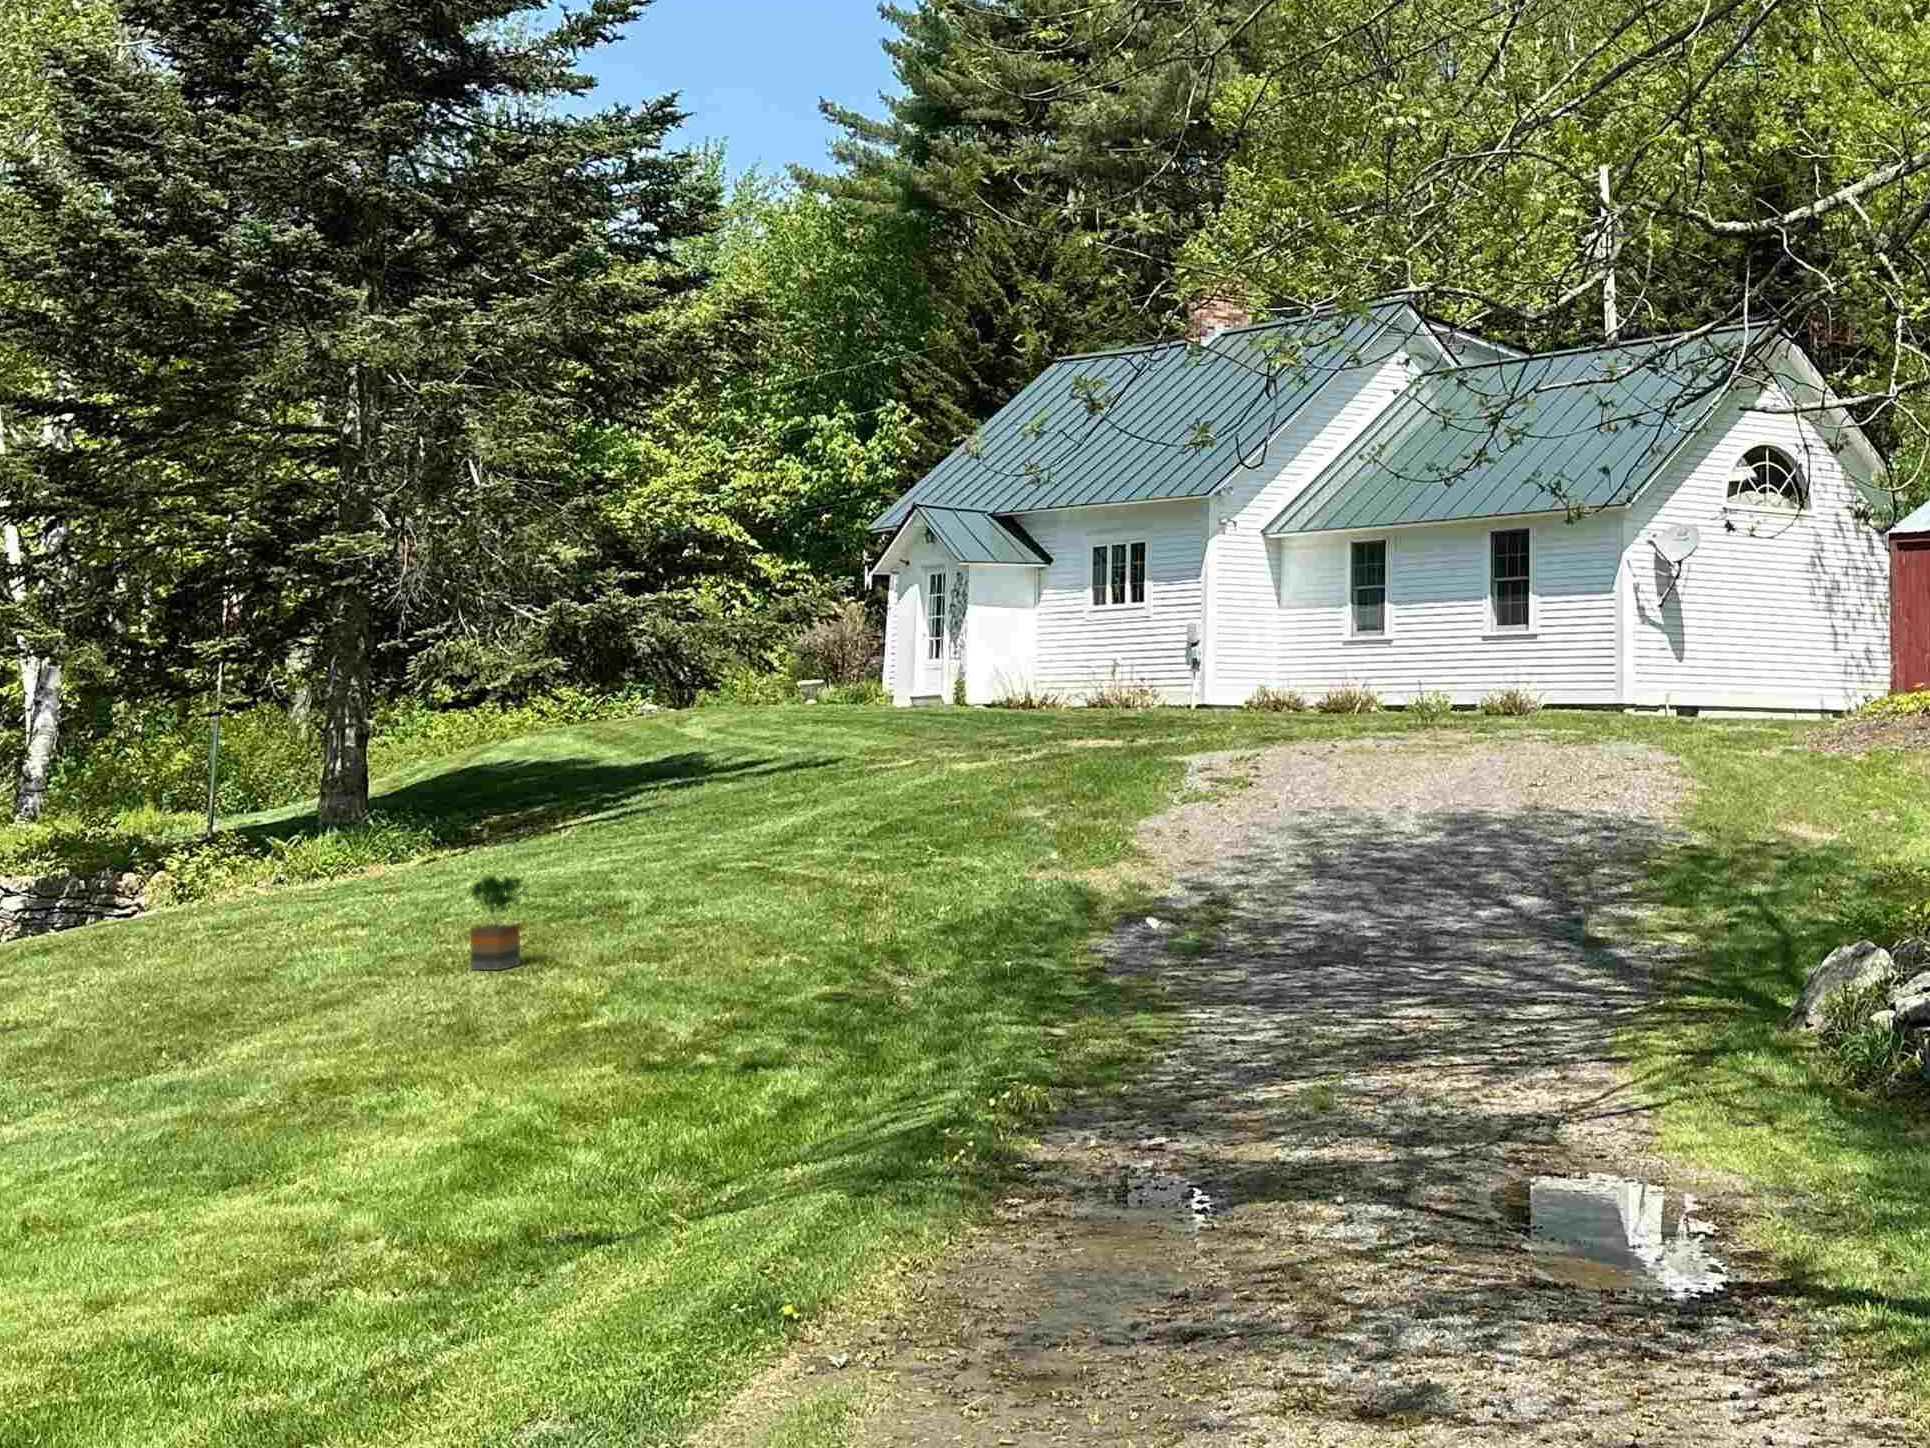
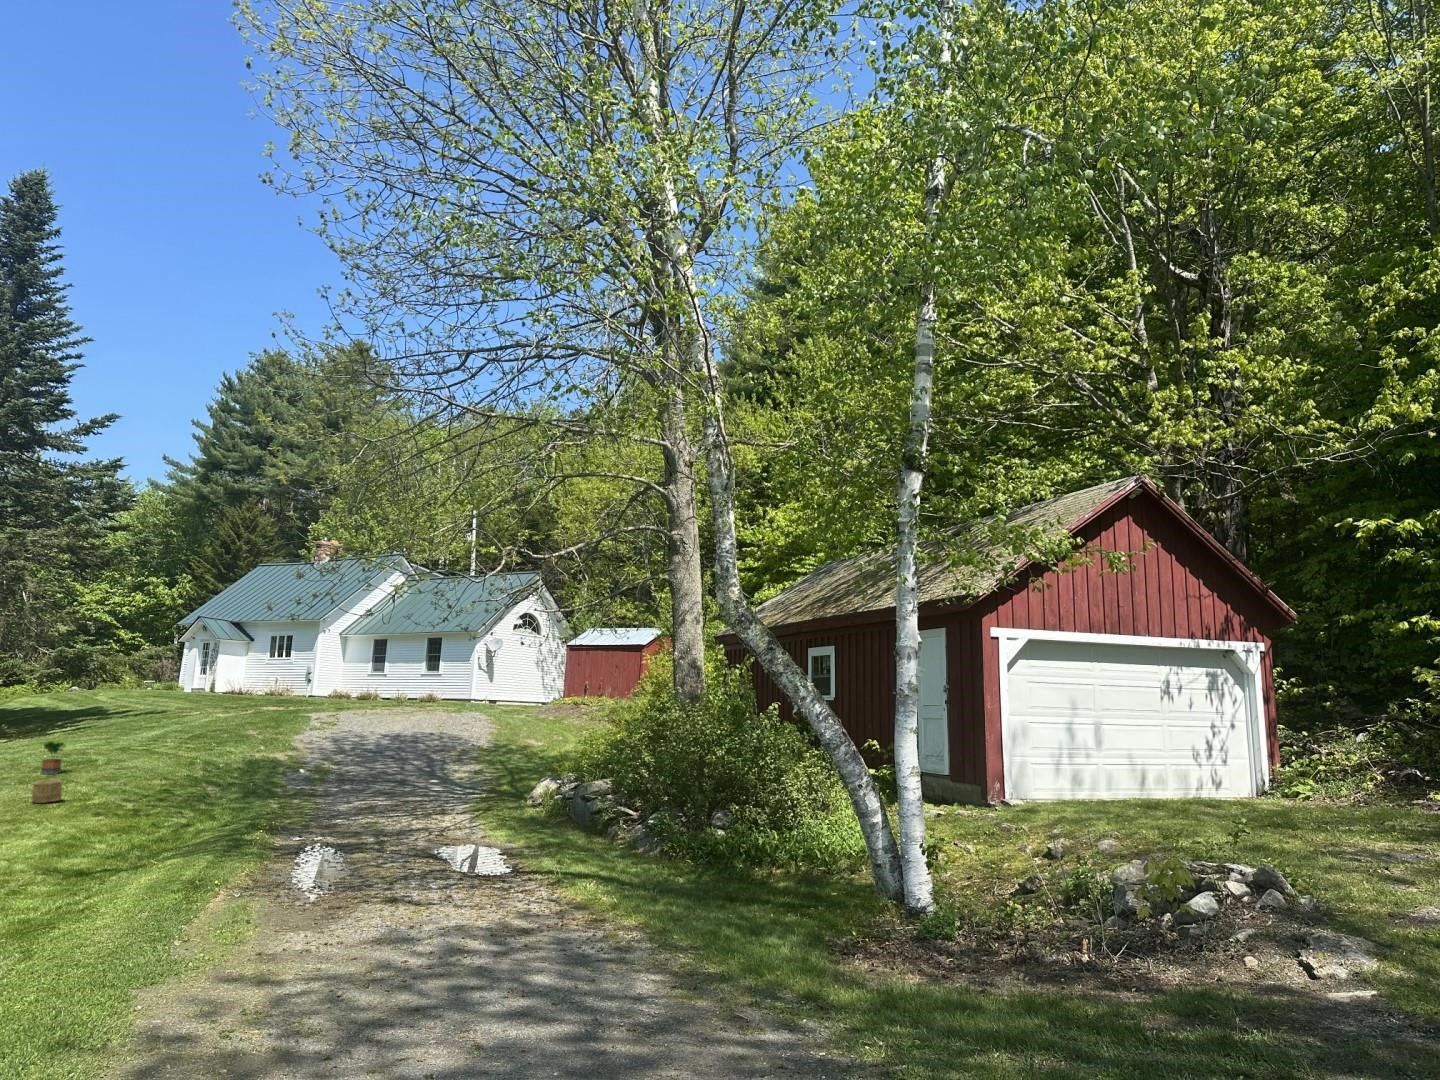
wooden bucket: none [415,999,494,1070] -> present [32,780,62,803]

